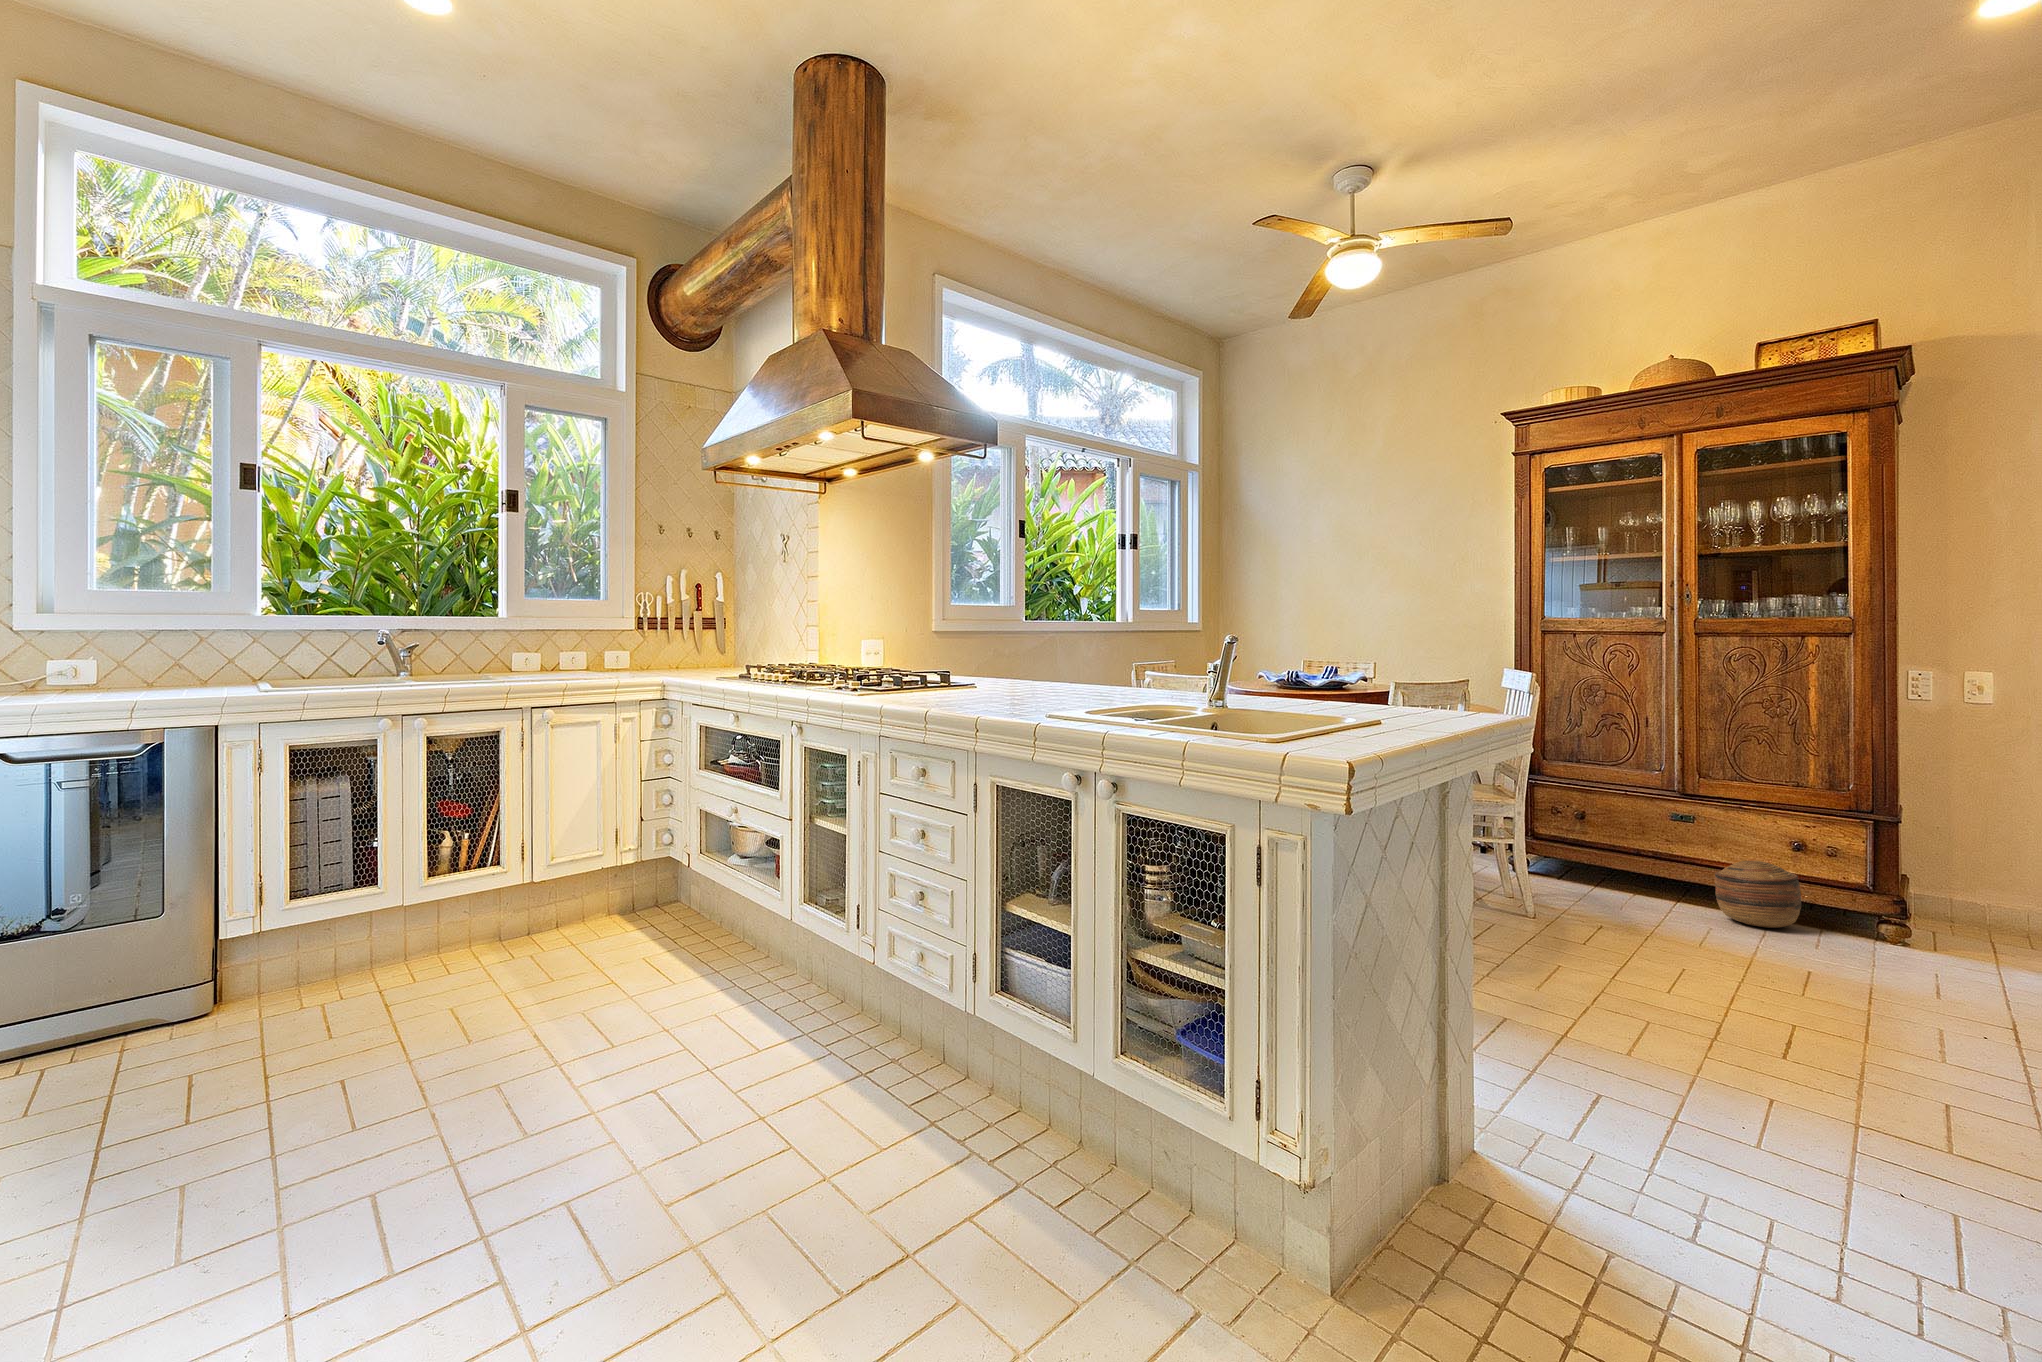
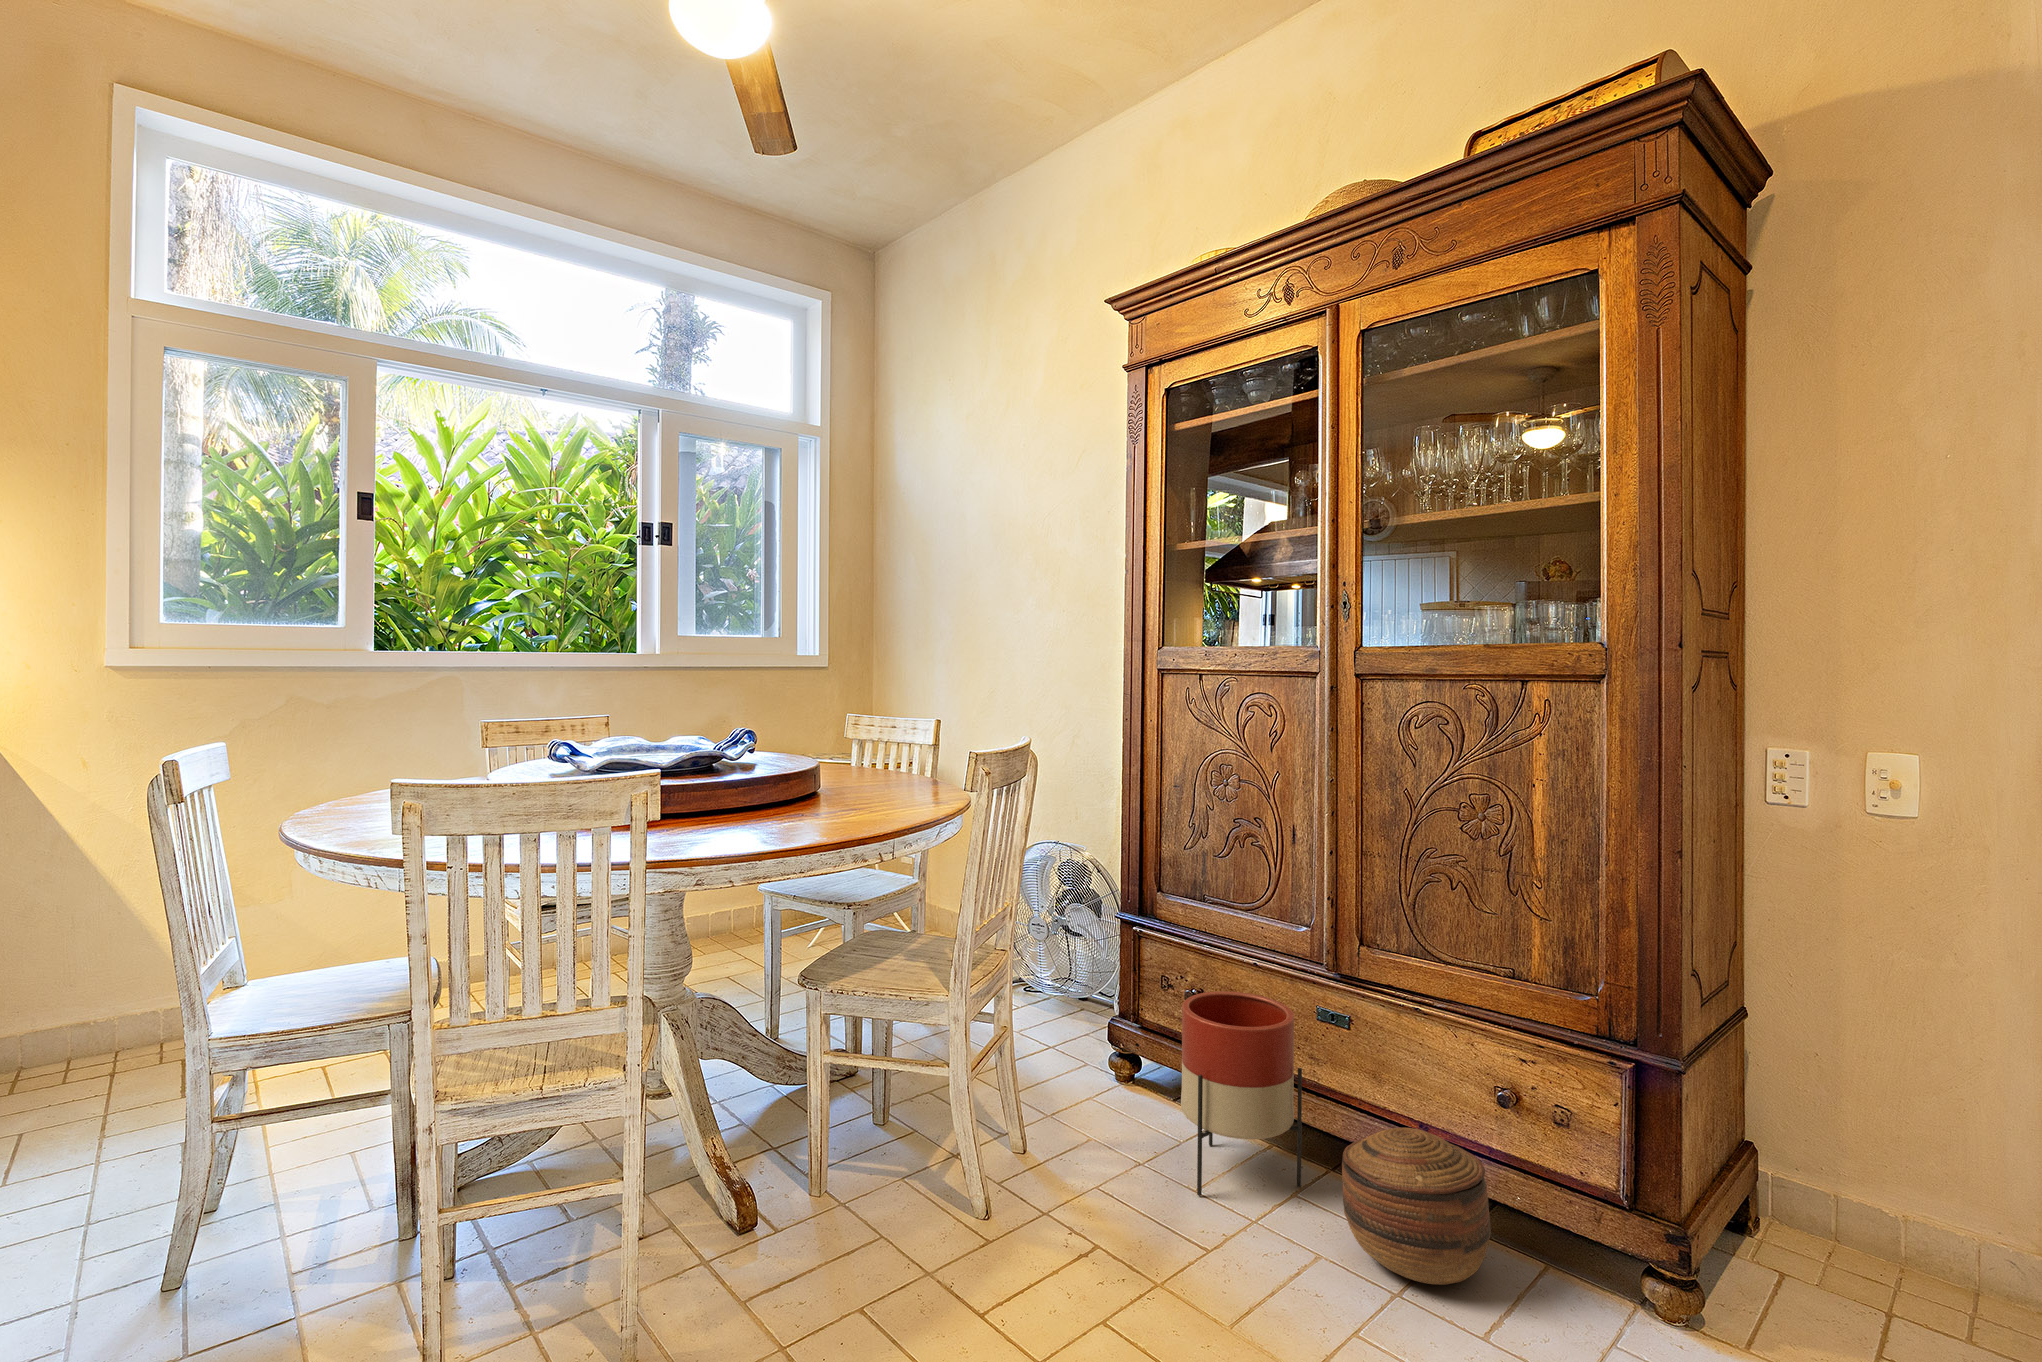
planter: none [1598,810,1671,909] -> present [1181,991,1302,1196]

